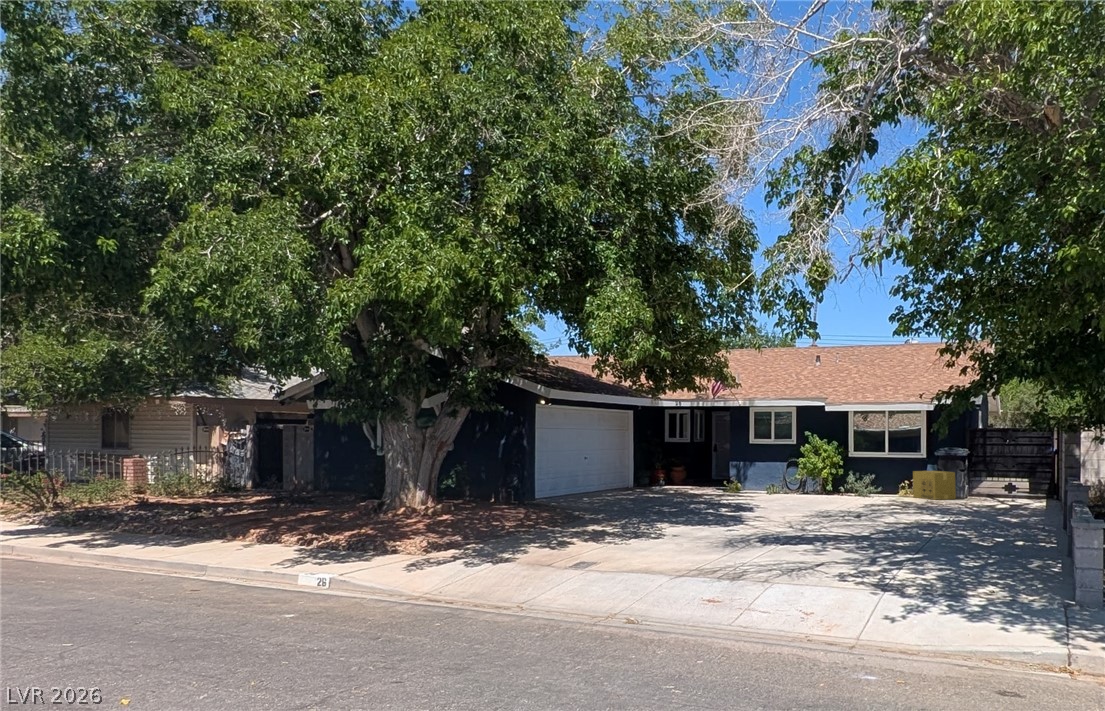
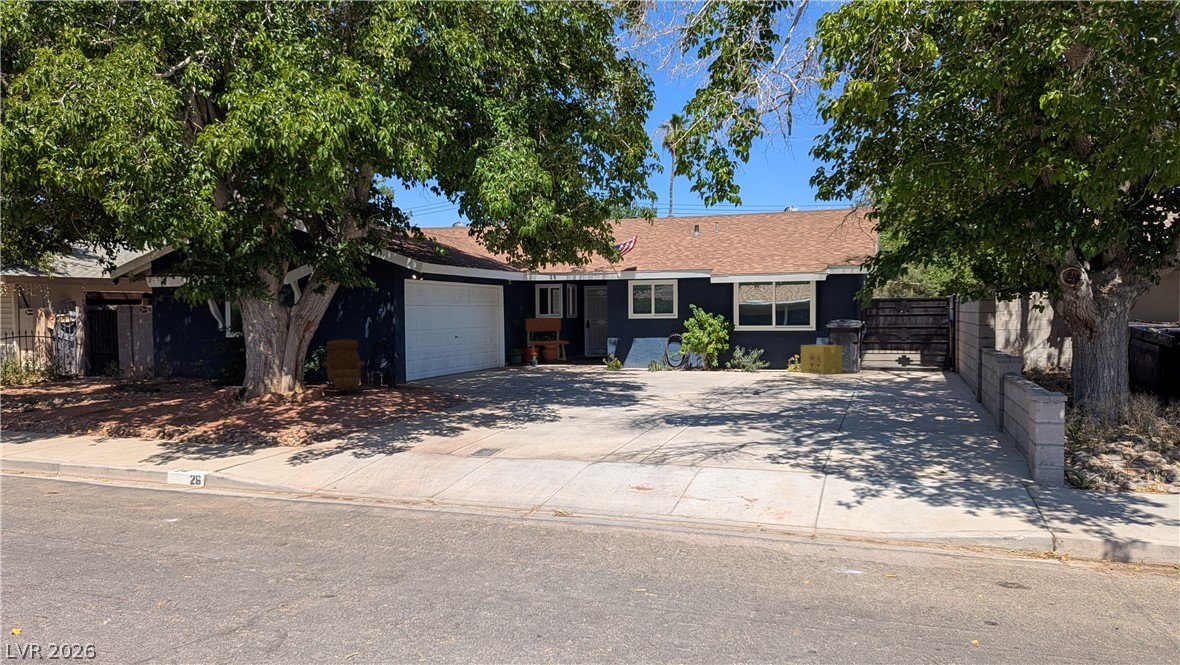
bench: none [651,442,692,483] -> present [526,318,569,362]
lounge chair: none [464,461,501,510] -> present [322,340,365,395]

